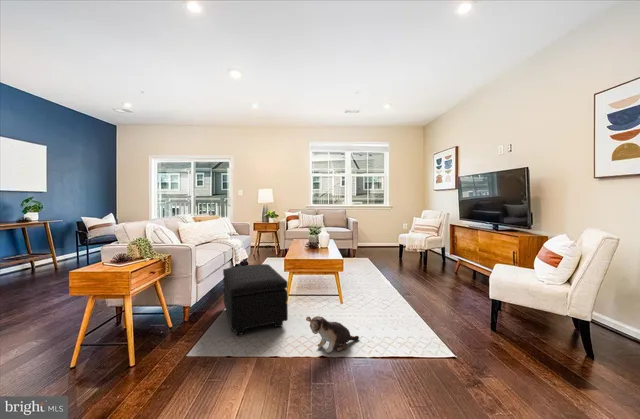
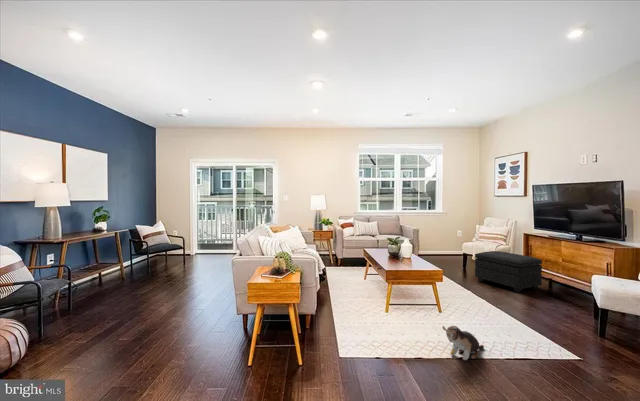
footstool: present [223,264,288,335] -> present [475,251,542,293]

